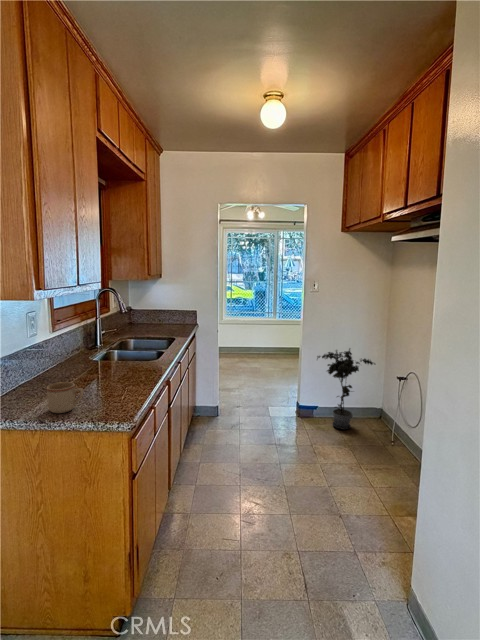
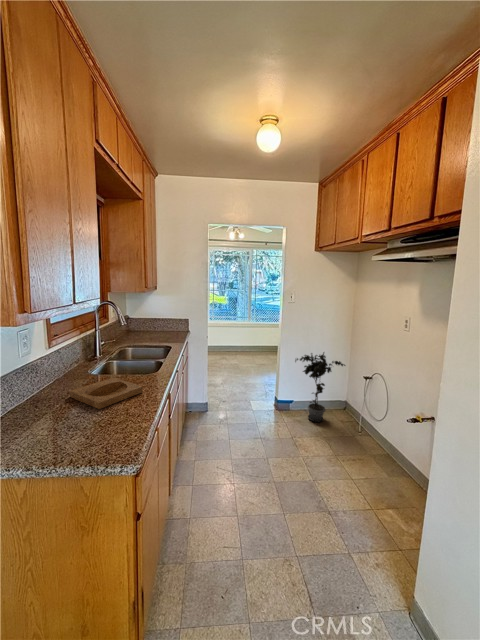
tray: none [72,362,141,386] -> present [70,377,143,409]
mug: present [47,382,83,413] -> none [37,413,81,452]

